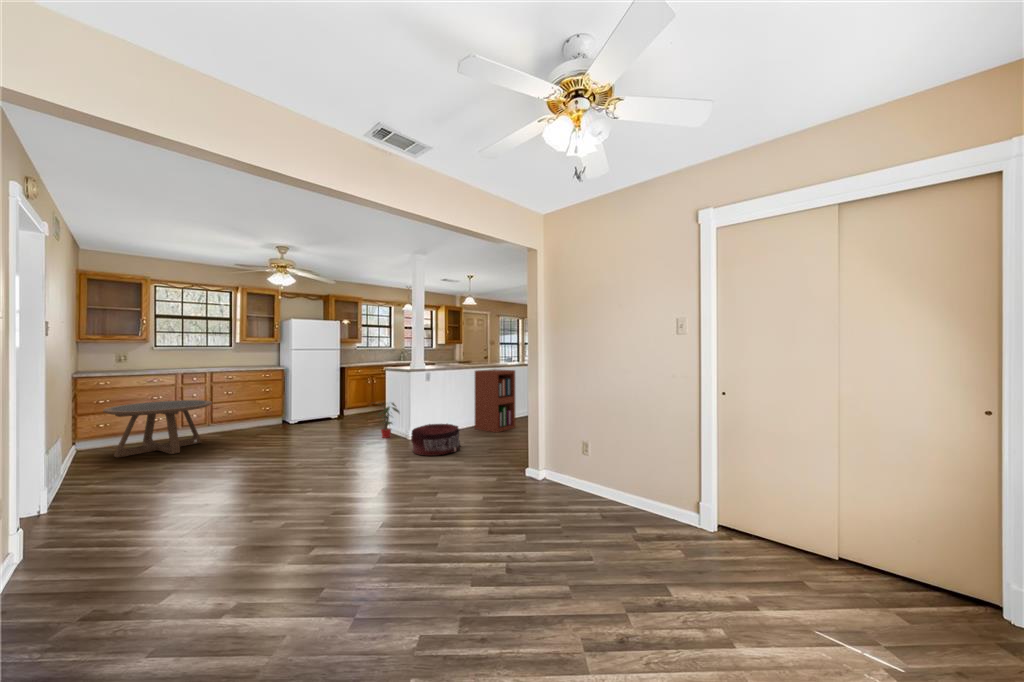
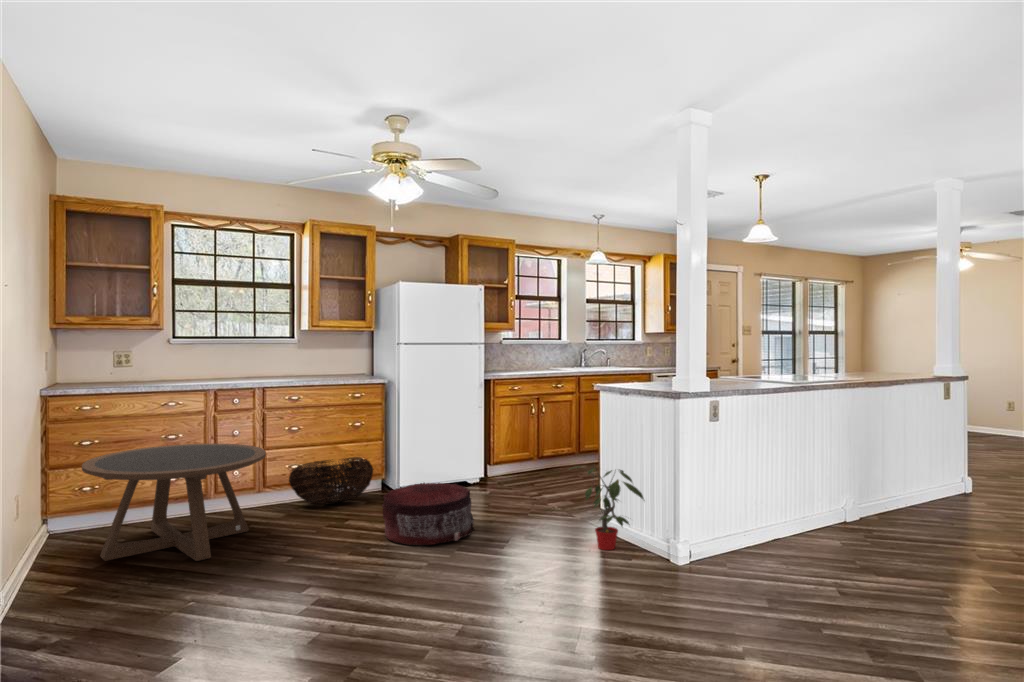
bookshelf: present [475,369,515,432] -> none [800,395,907,554]
basket: none [226,407,276,431] -> present [289,457,373,505]
pouf: present [411,424,461,456] -> present [382,483,475,545]

